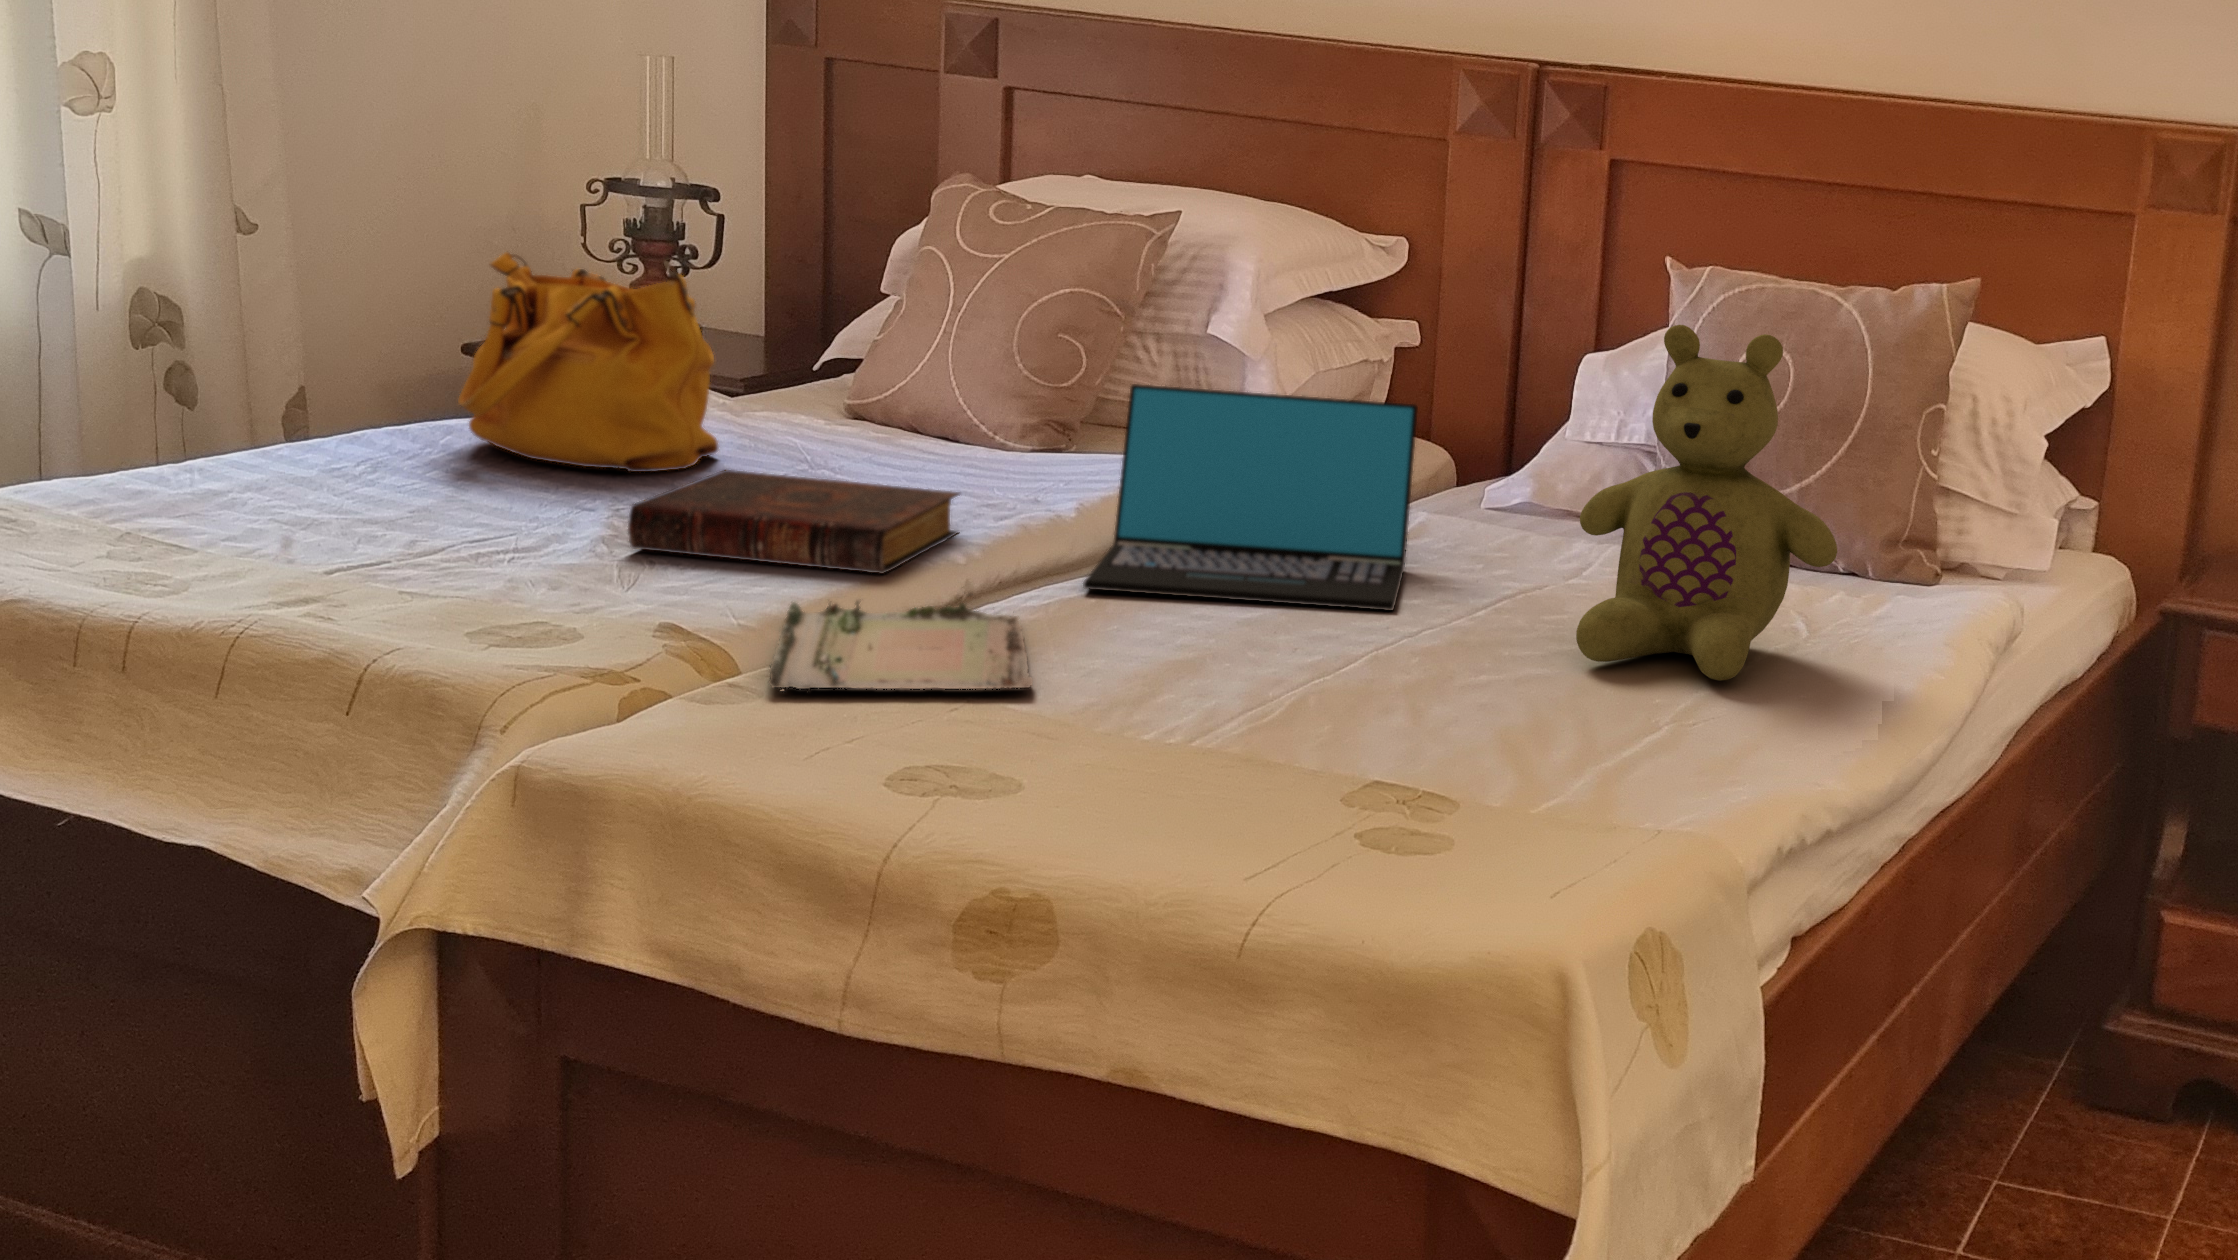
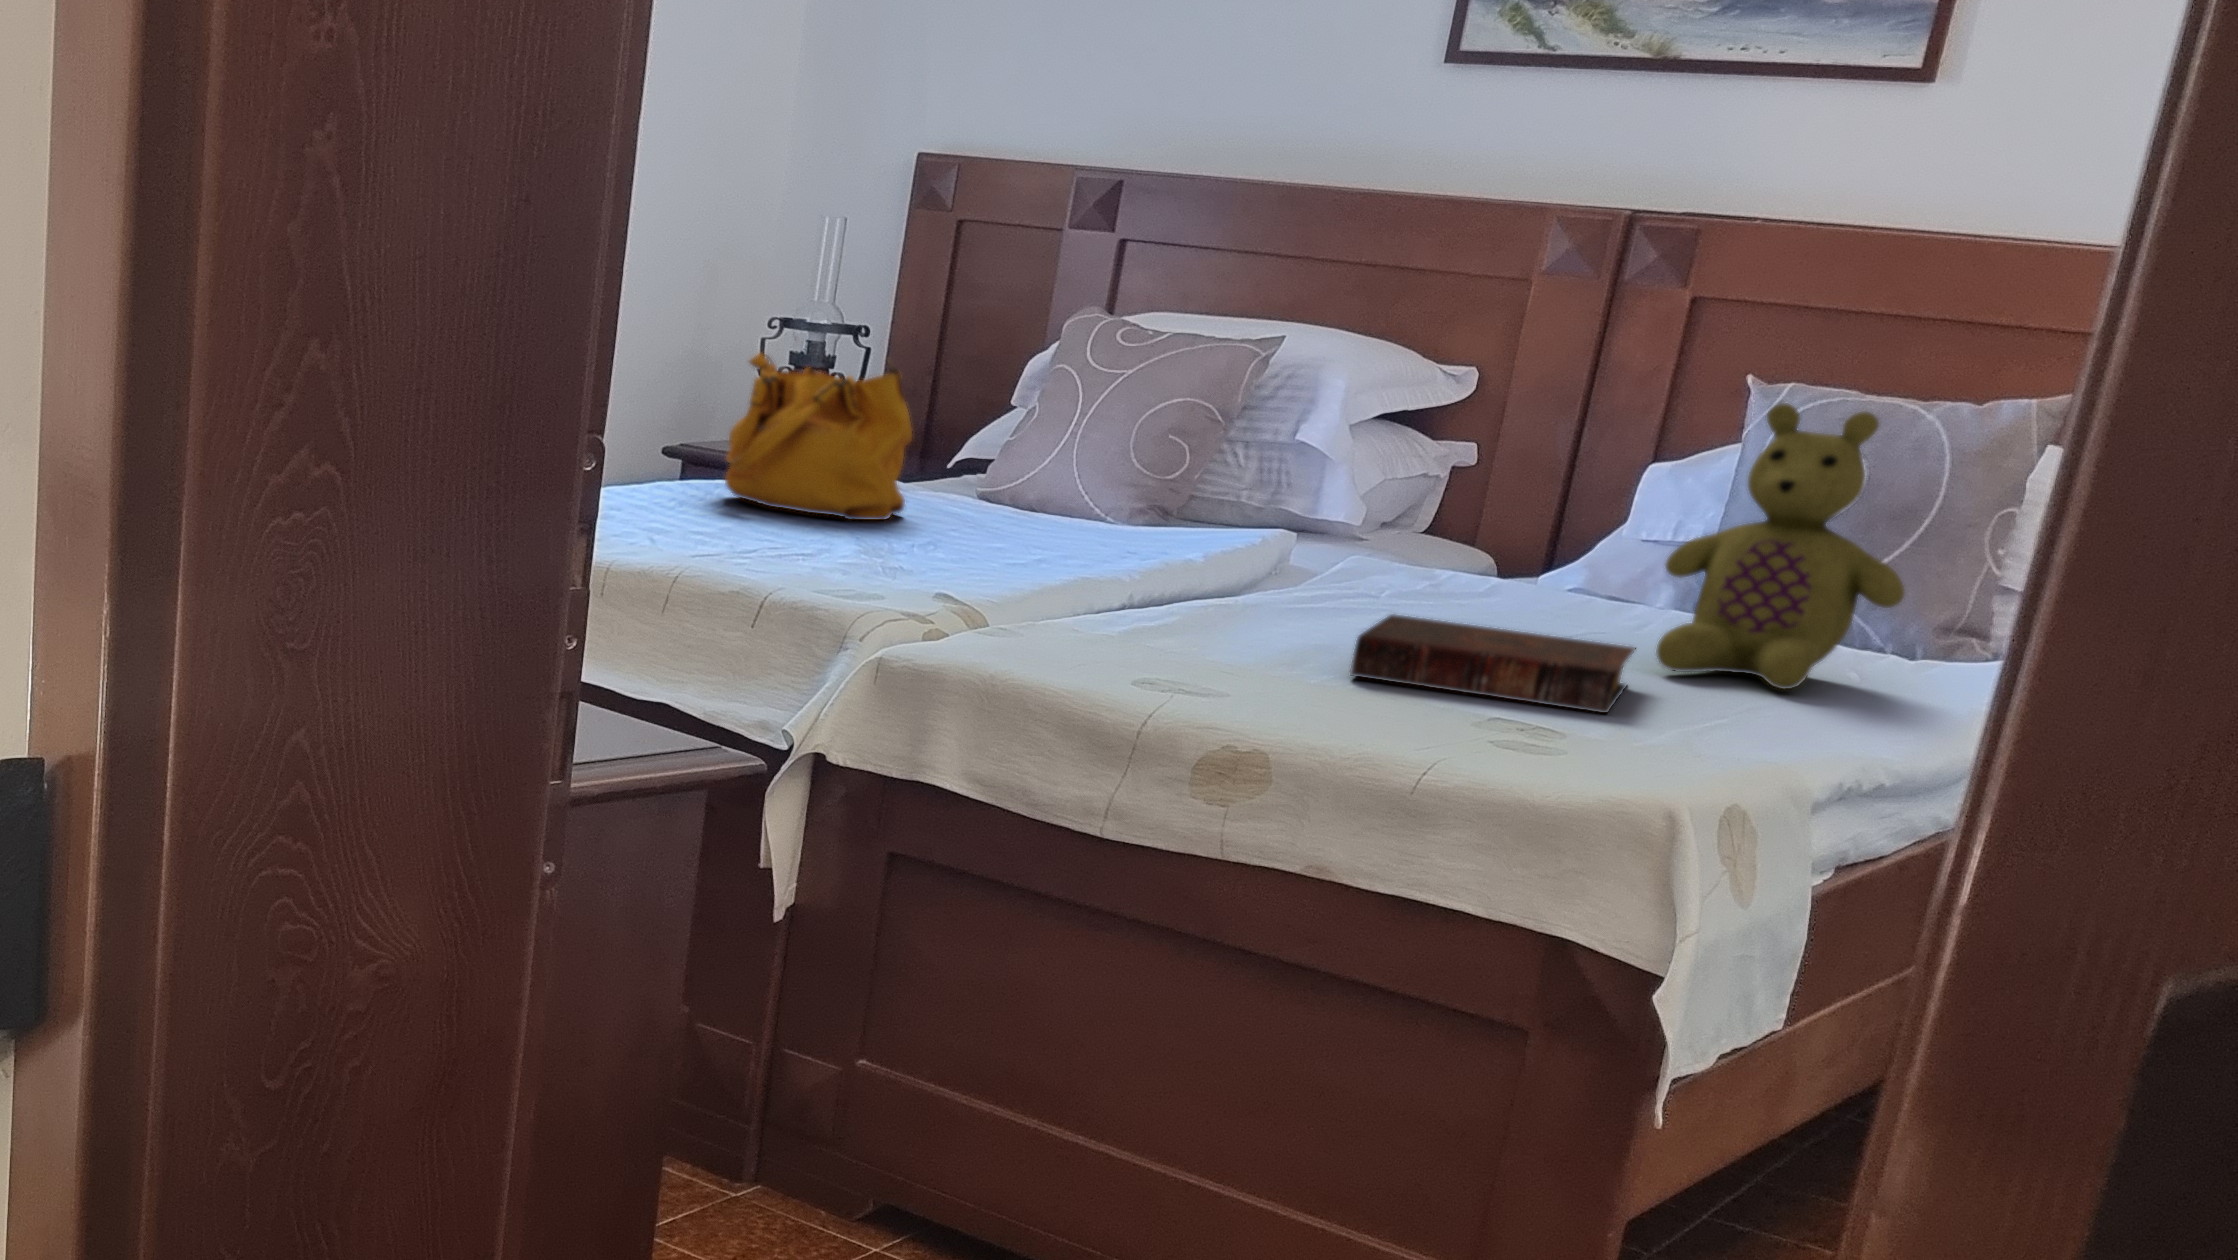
laptop: present [1083,384,1418,611] -> none [1231,456,1515,633]
book: present [628,470,960,574] -> present [1350,614,1635,714]
tray: present [769,593,1033,691] -> none [1020,586,1223,646]

